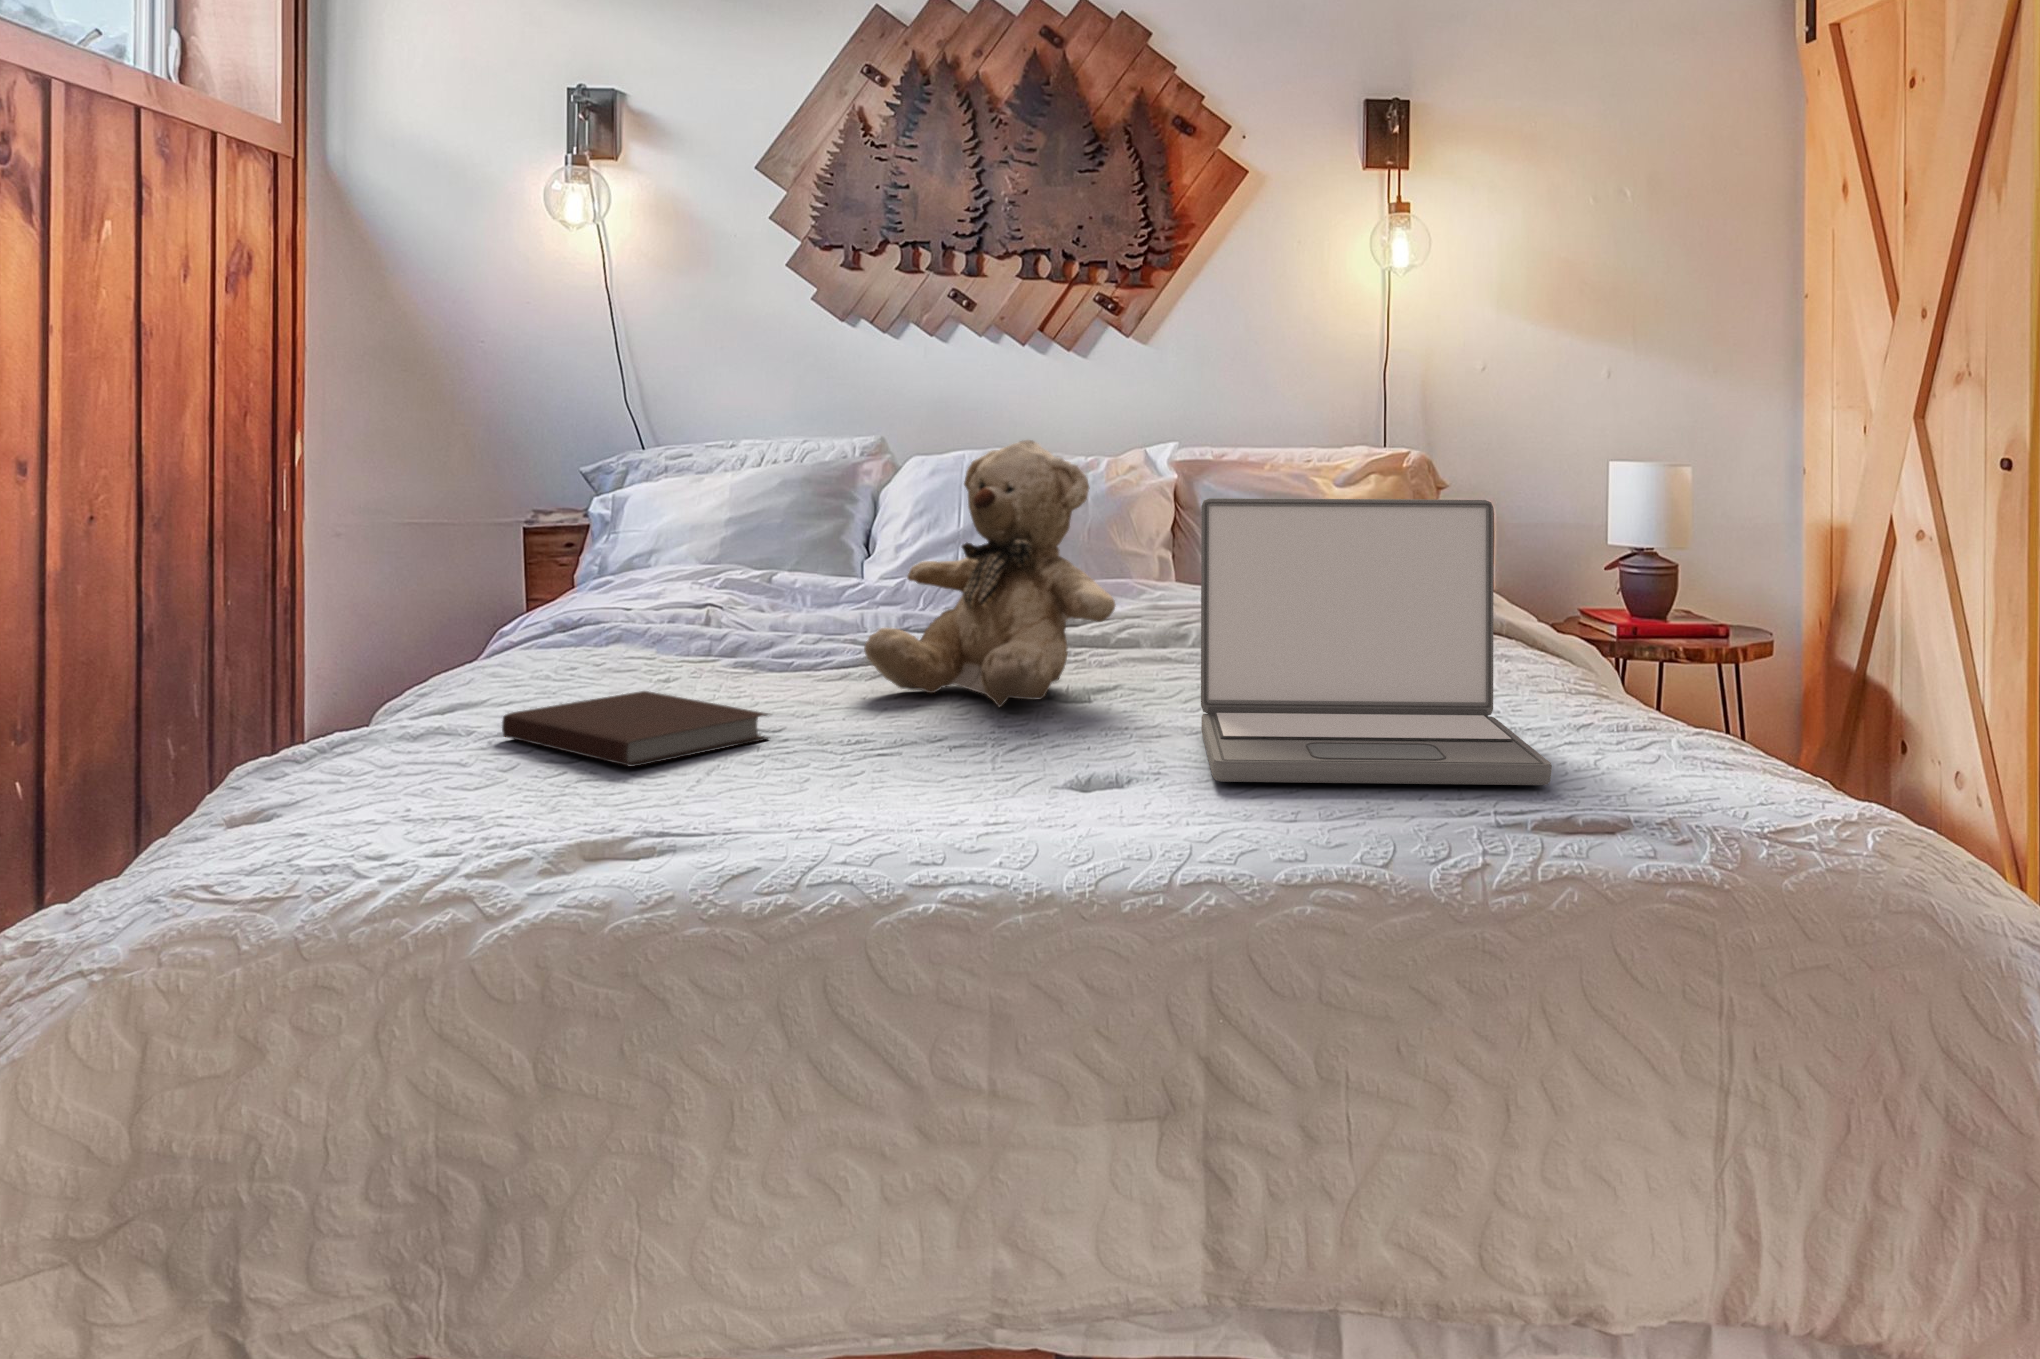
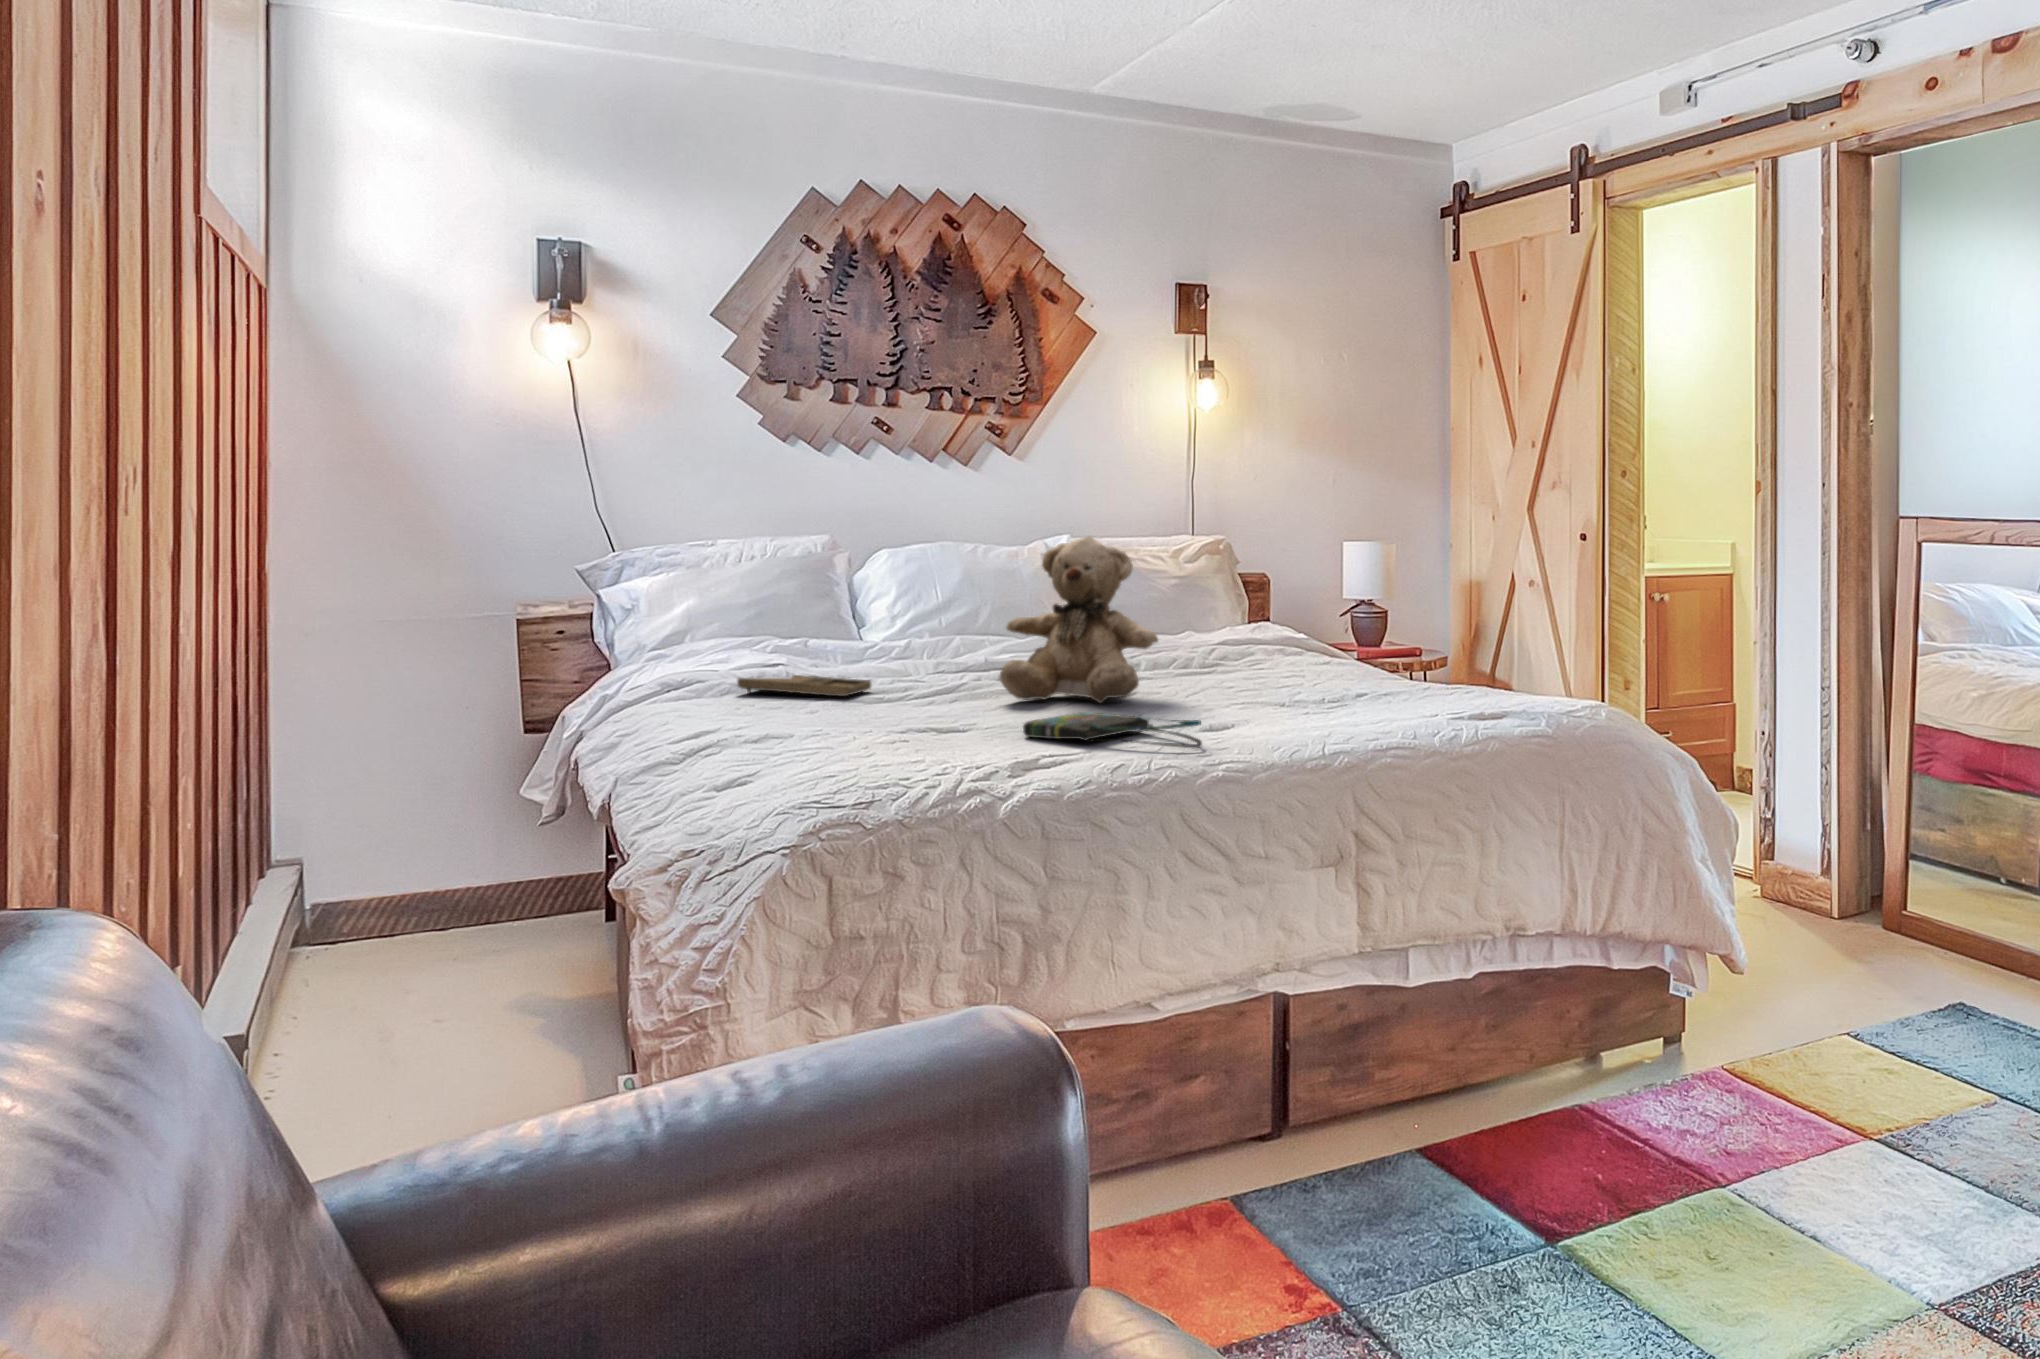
laptop: present [1201,498,1552,785] -> none [1232,566,1444,722]
tray: none [585,620,751,664] -> present [737,675,871,696]
notebook: present [502,691,768,767] -> none [822,706,993,740]
tote bag: none [763,730,993,833] -> present [1023,712,1202,748]

